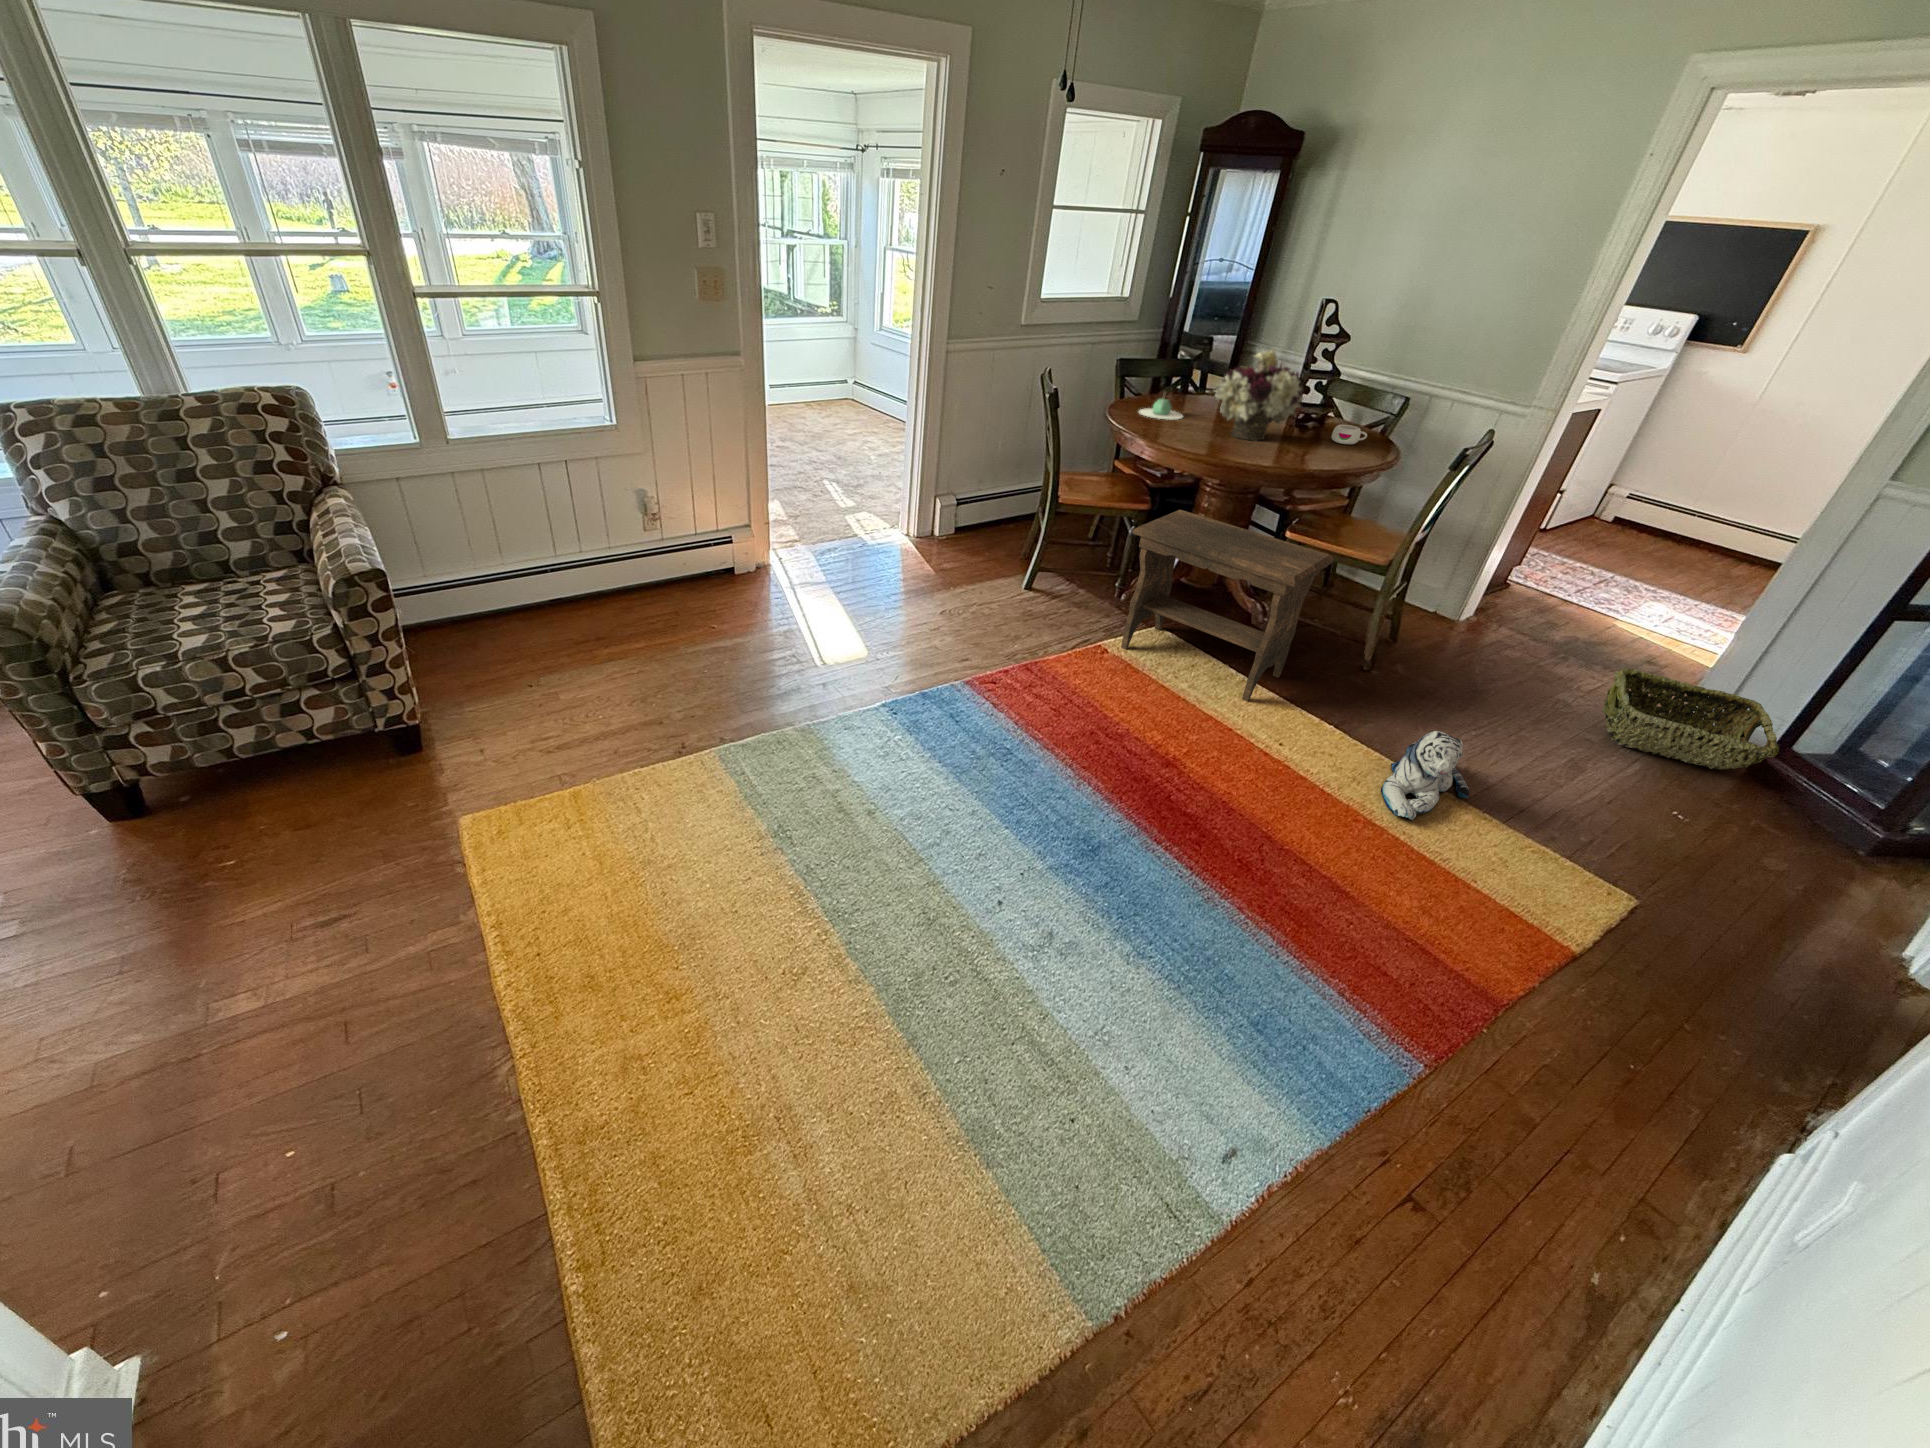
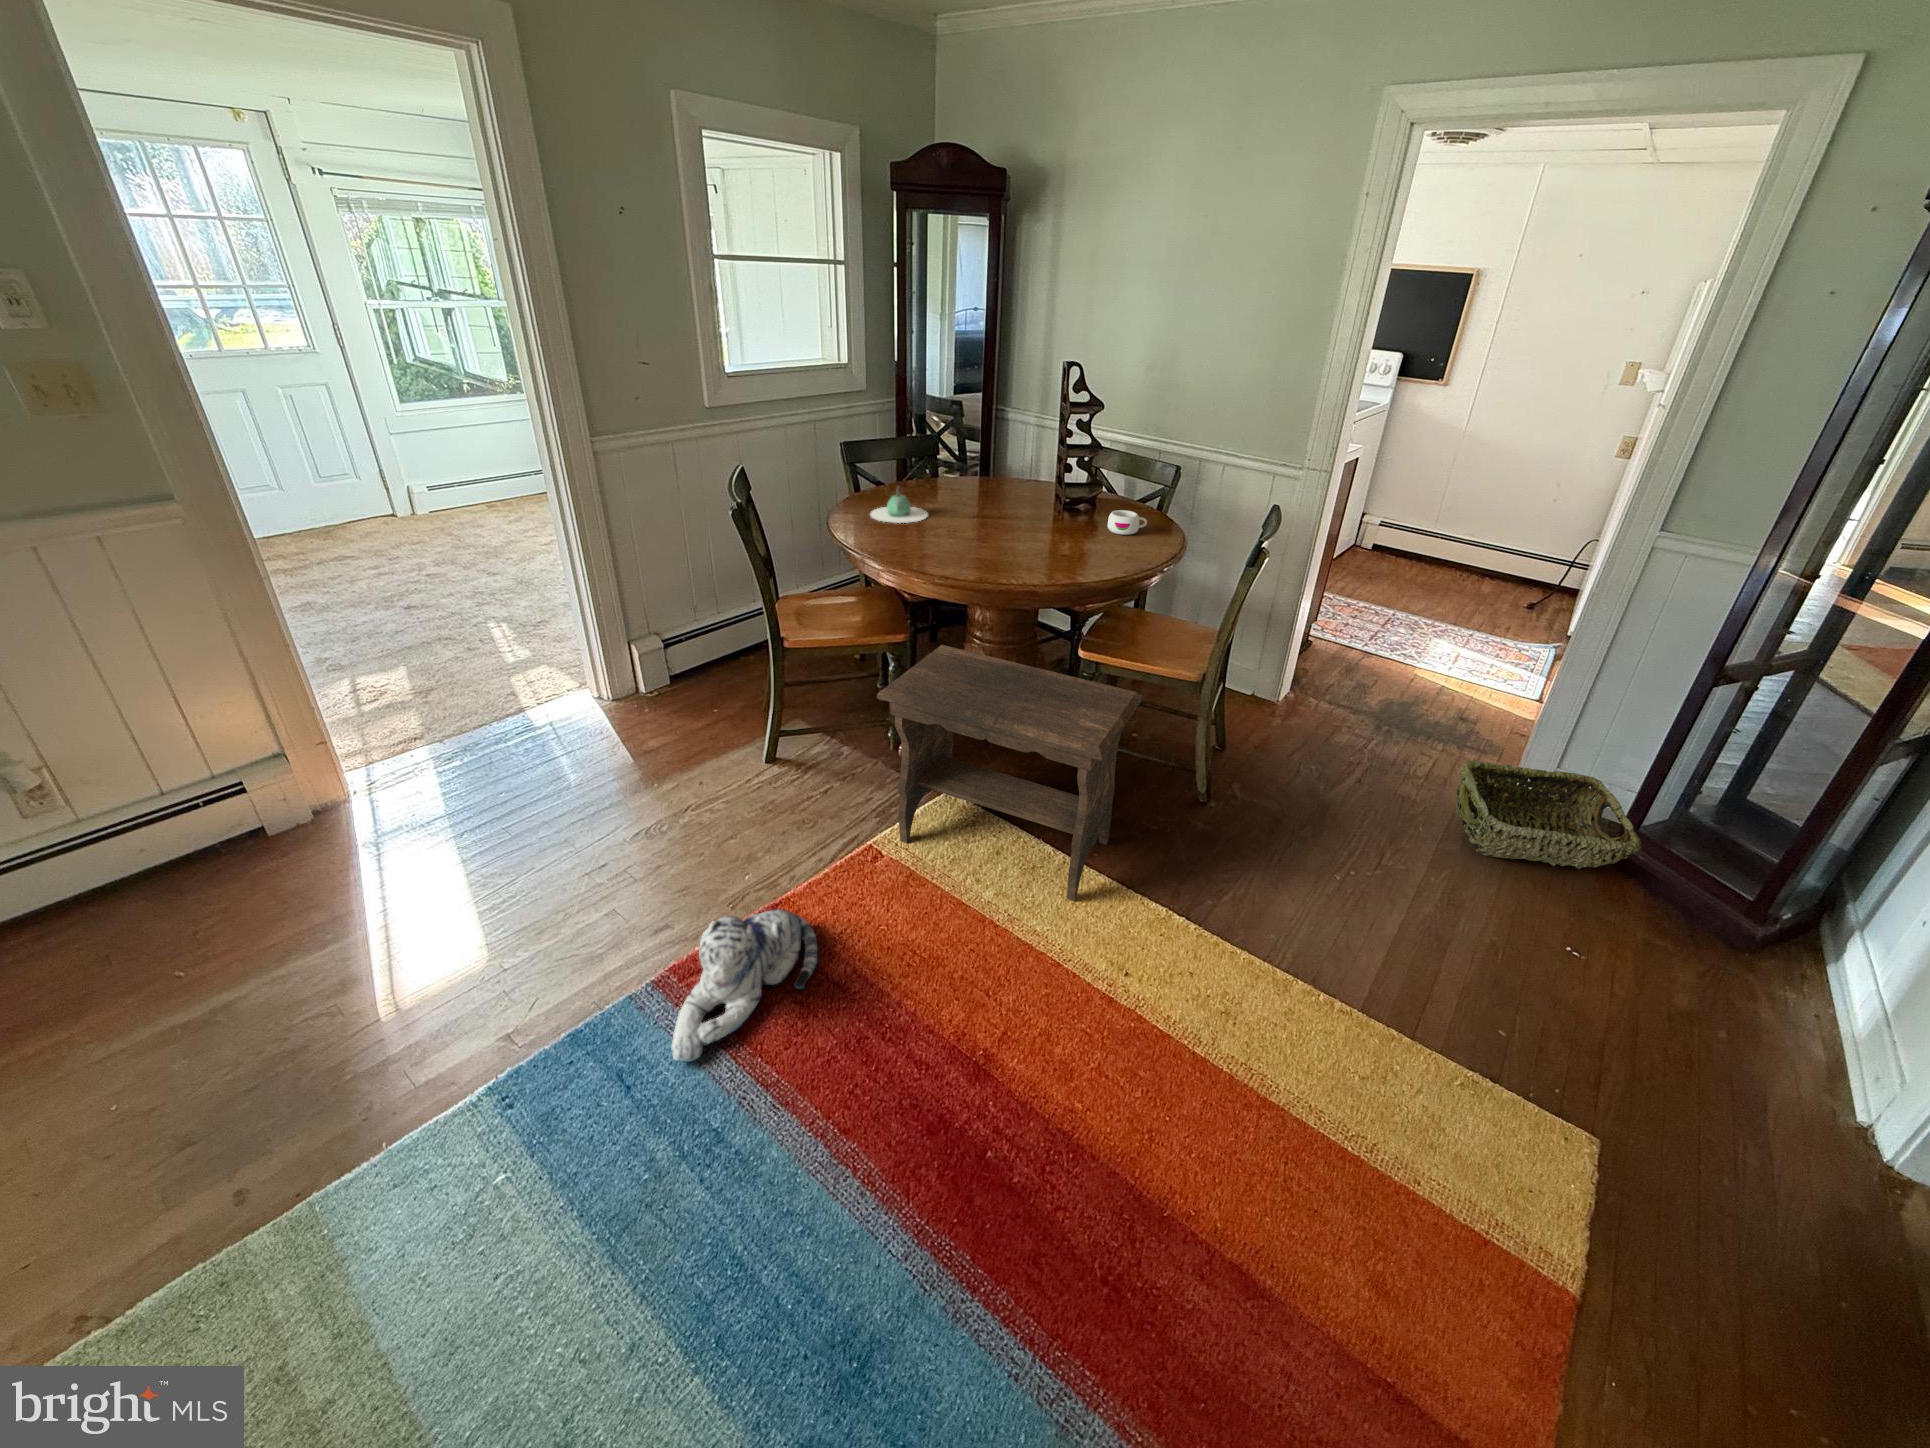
flower arrangement: present [1215,349,1303,440] -> none [952,429,1066,544]
plush toy: present [1381,731,1469,820] -> present [671,909,818,1062]

